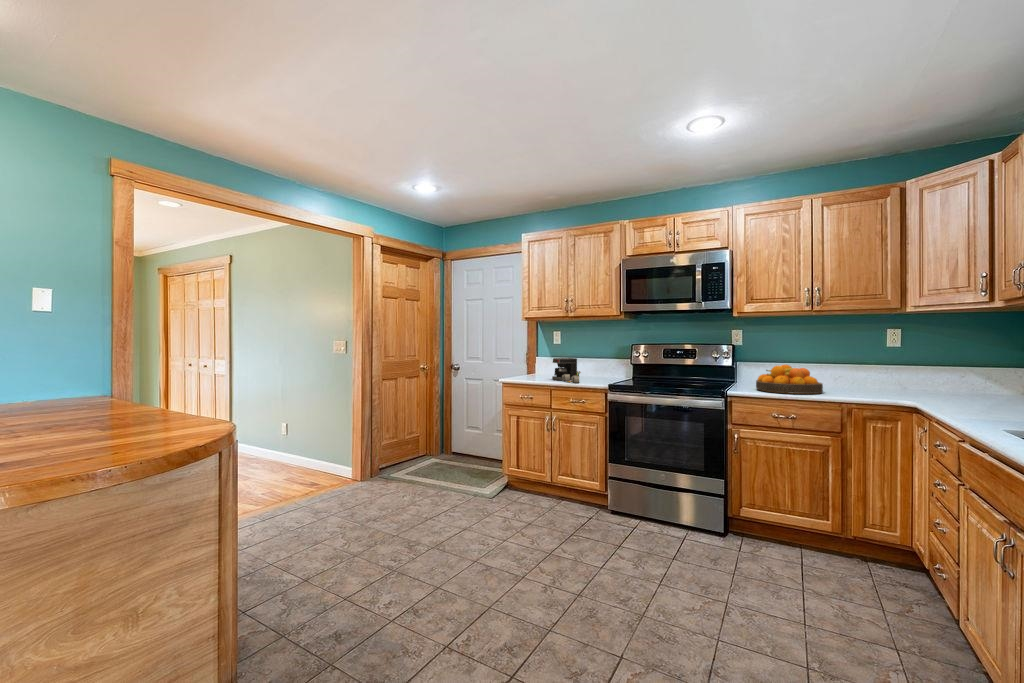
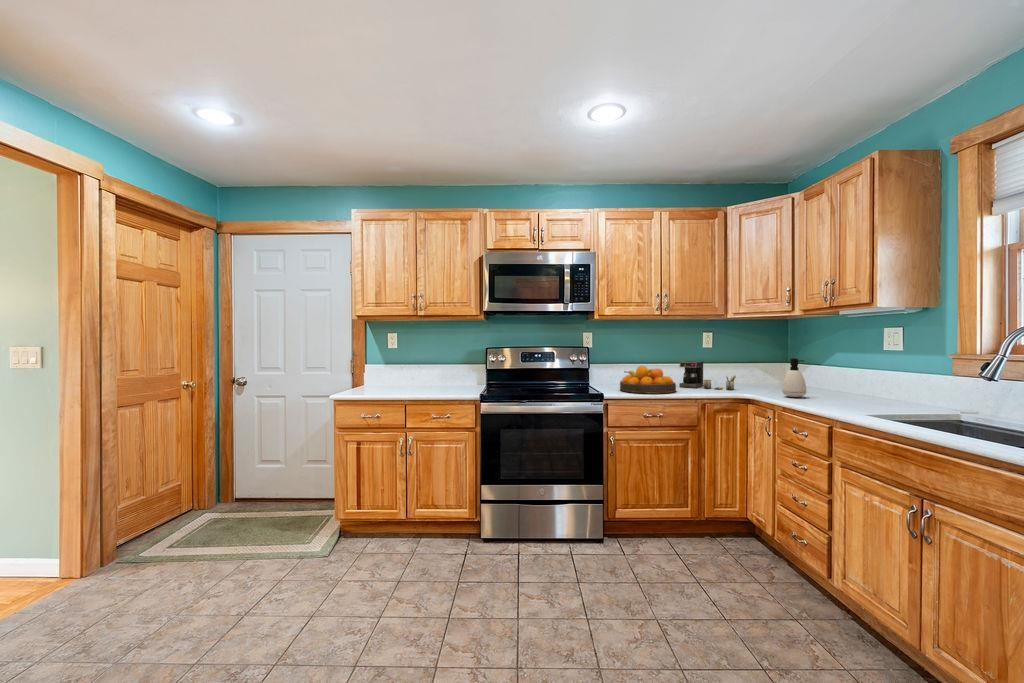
coffee maker: present [552,358,581,383] -> present [679,361,736,390]
soap dispenser: none [960,360,998,408] -> present [782,358,806,397]

